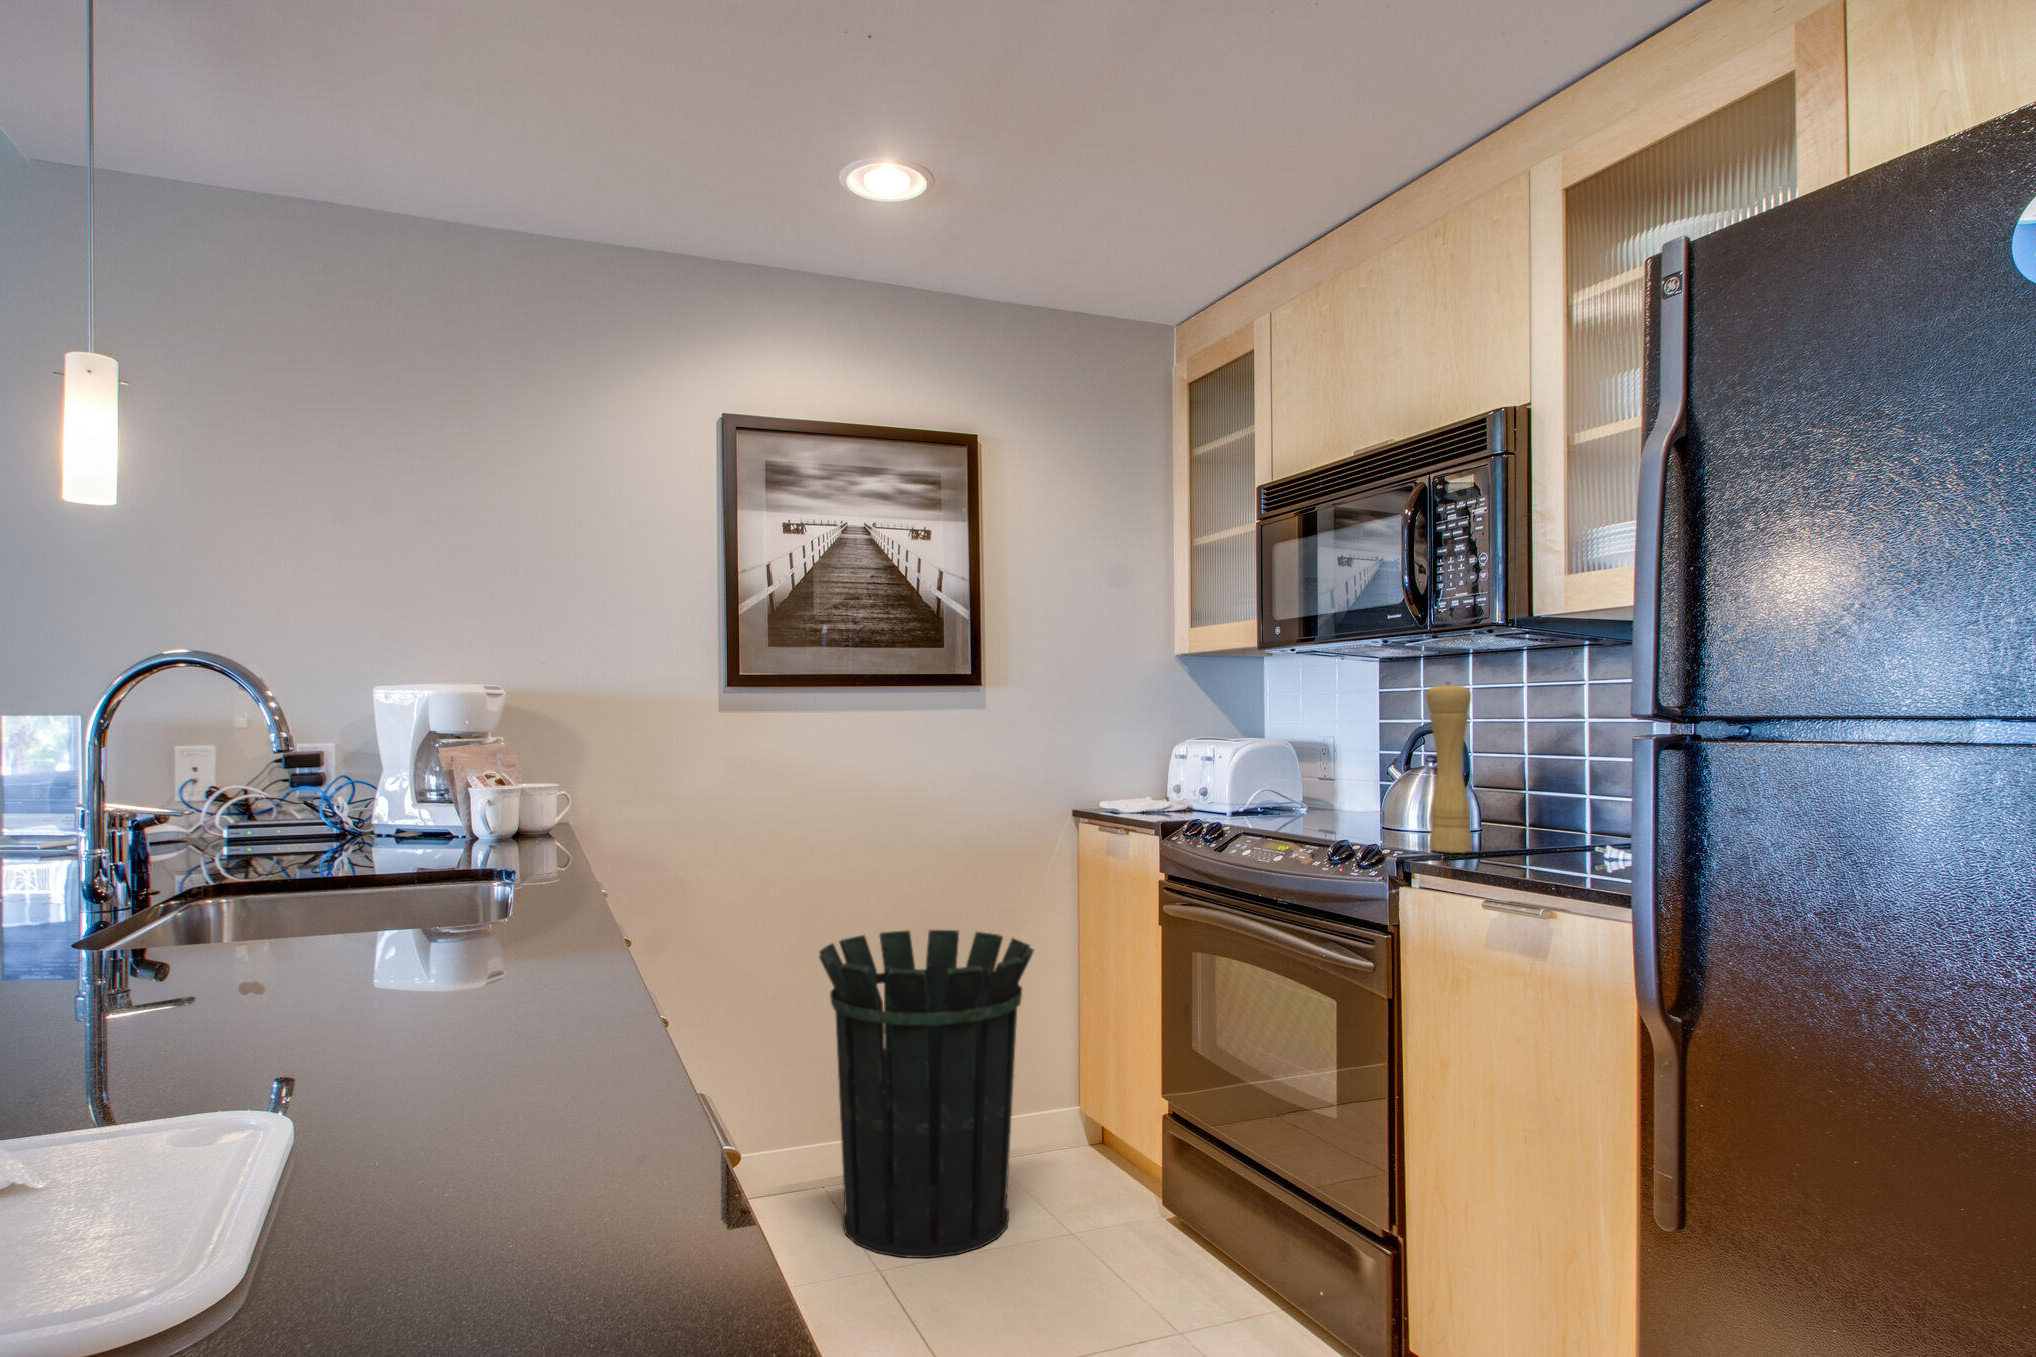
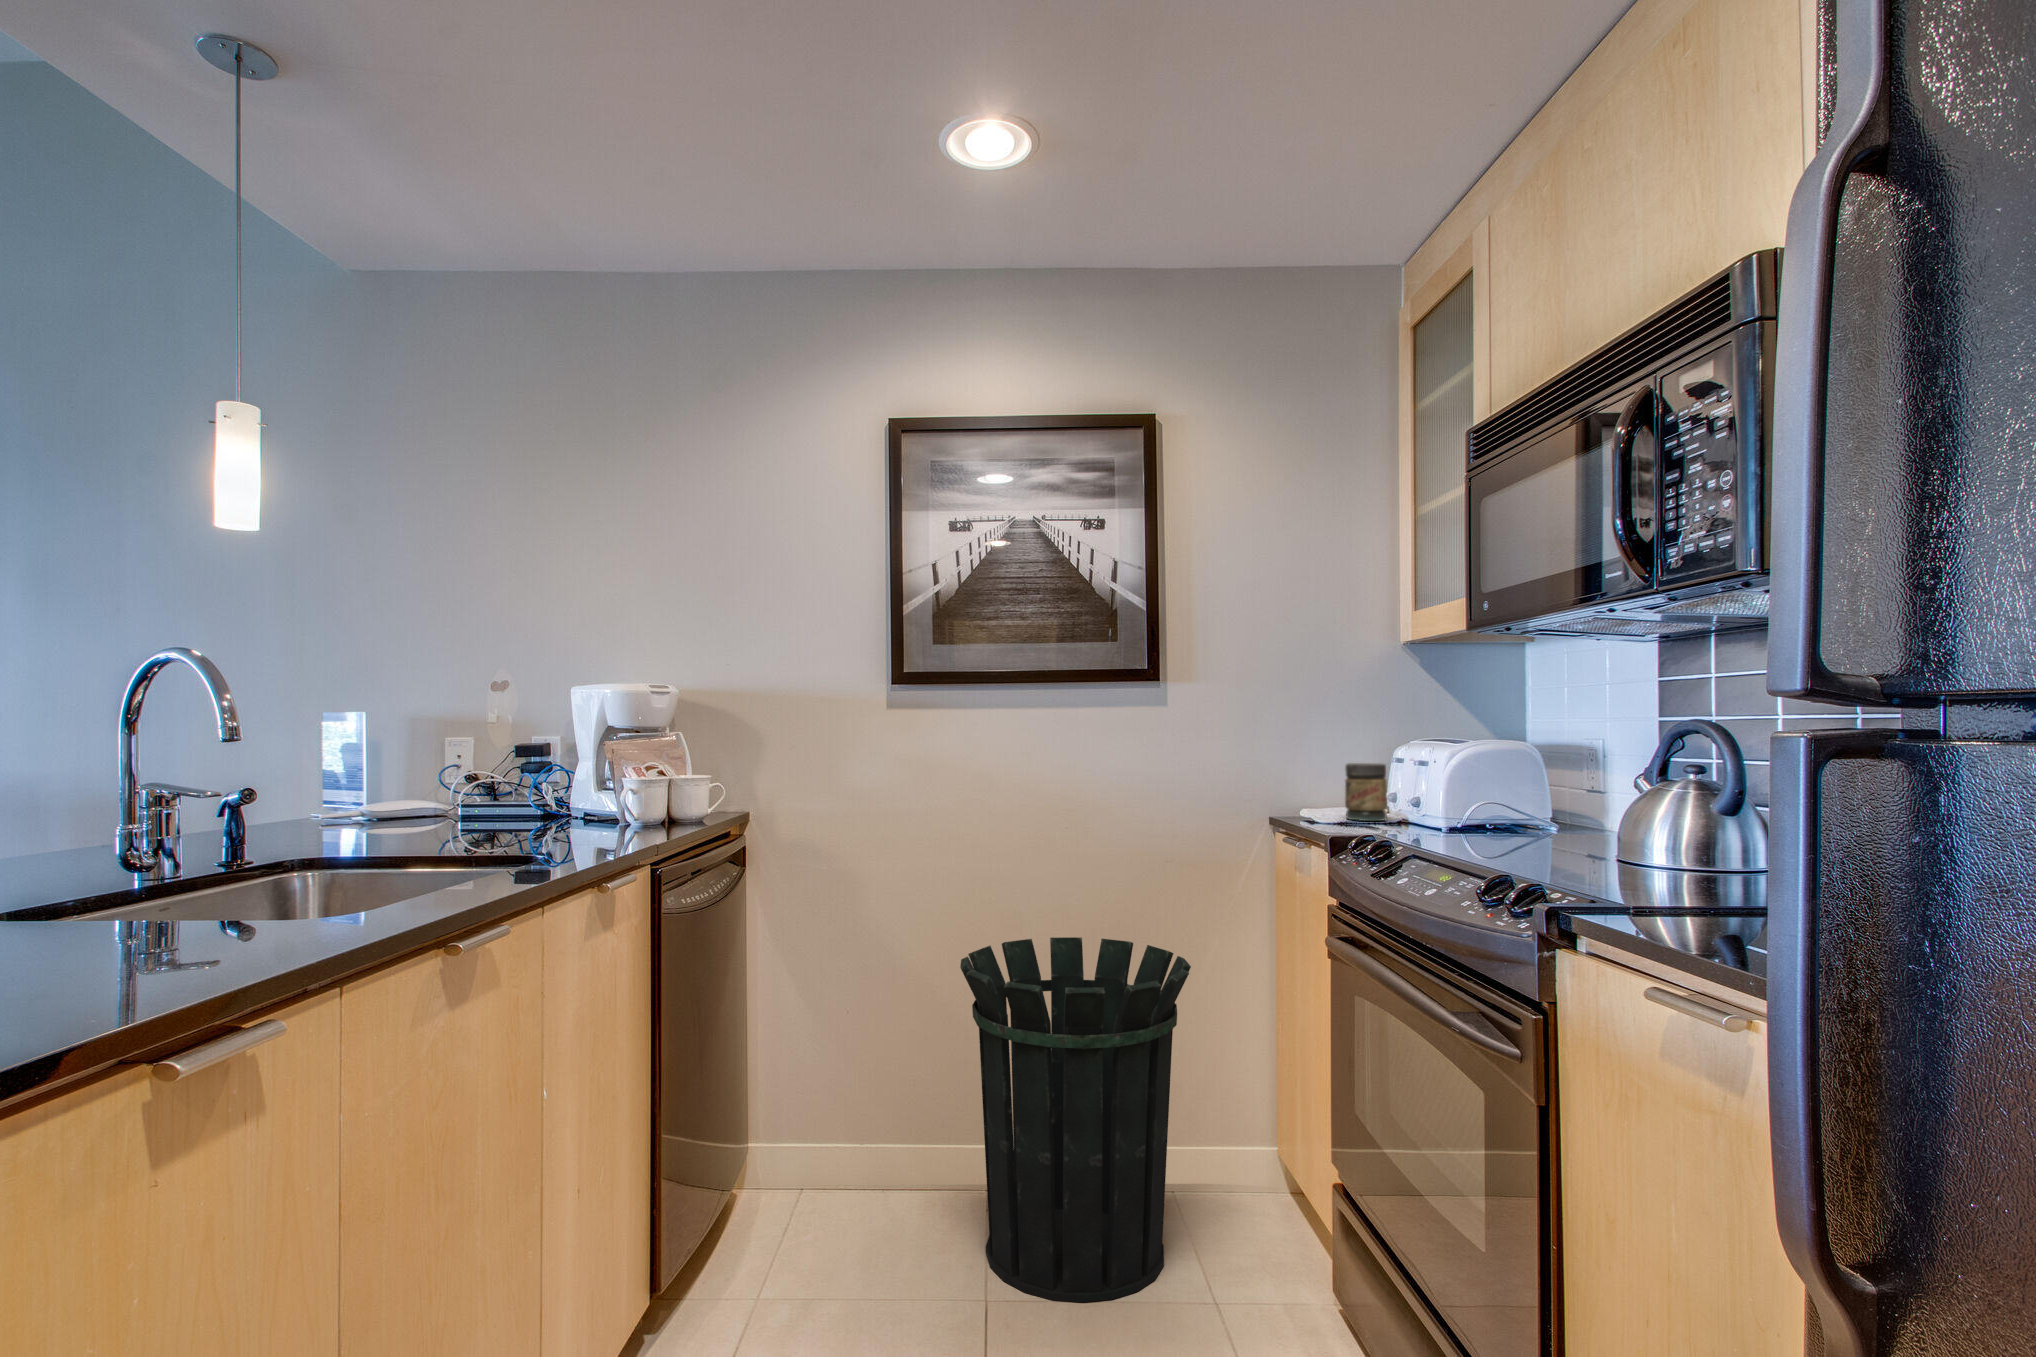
pepper mill: present [1426,682,1472,853] -> none [1622,661,1695,904]
jar: none [1146,760,1180,809] -> present [1345,763,1387,821]

